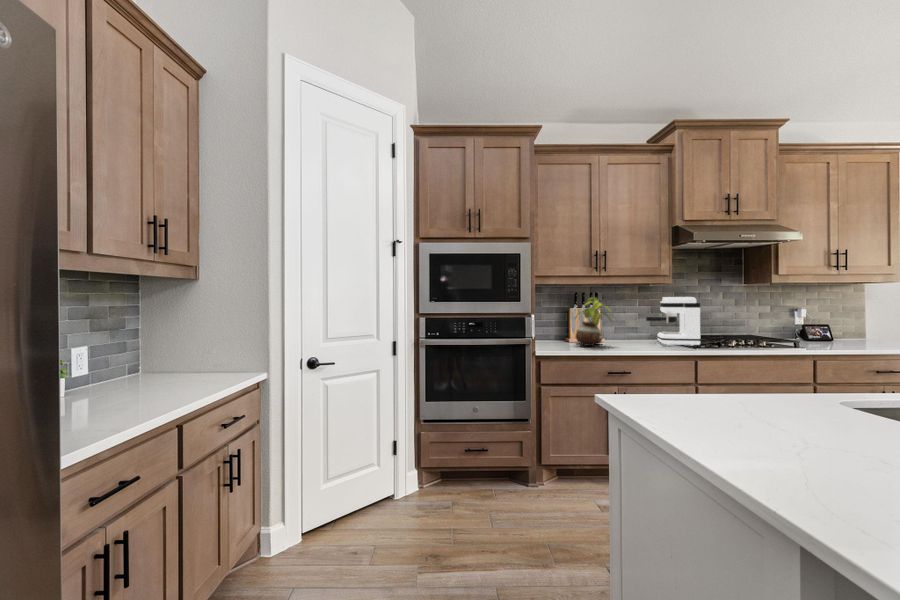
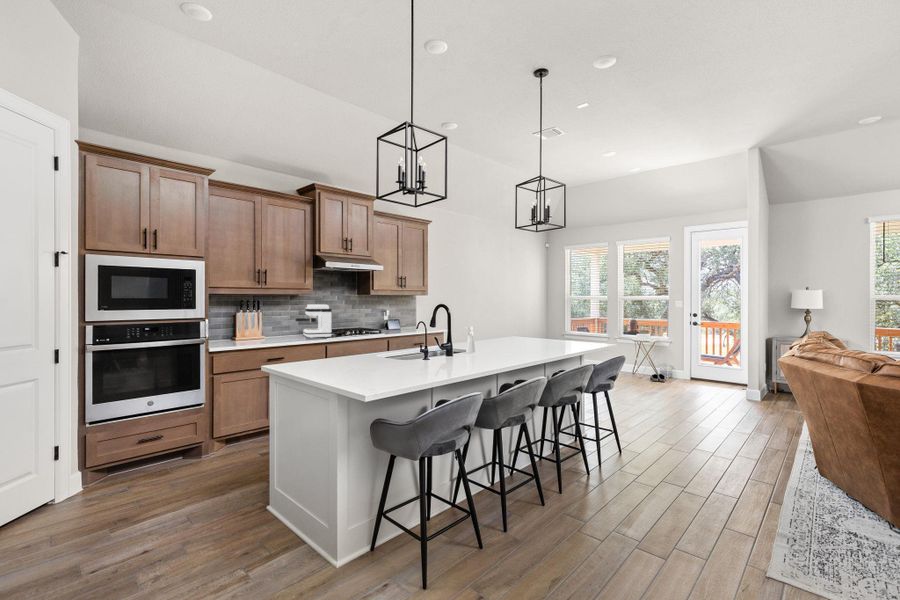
potted plant: present [575,297,612,346] -> none [241,305,272,342]

